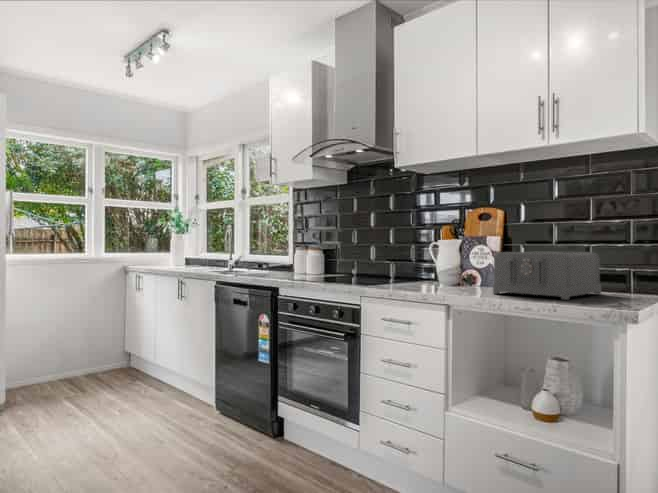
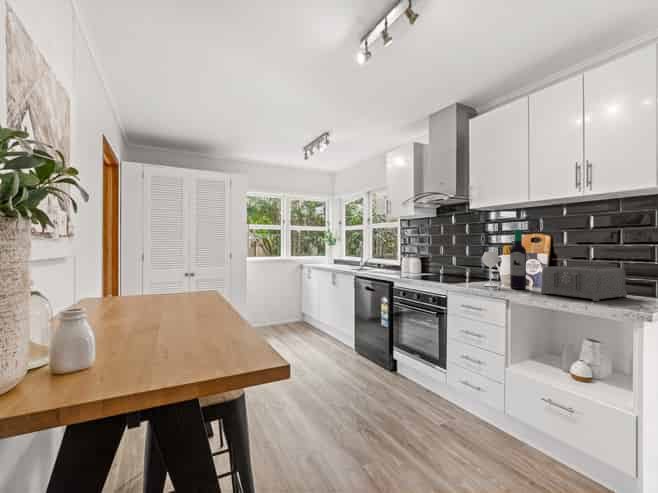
wine bottle: none [411,198,472,289] -> present [482,229,526,289]

